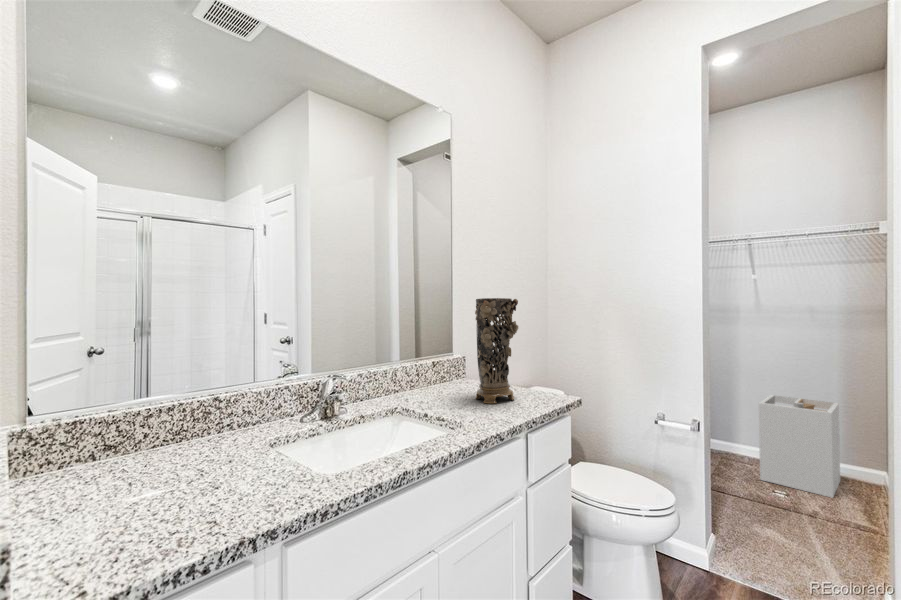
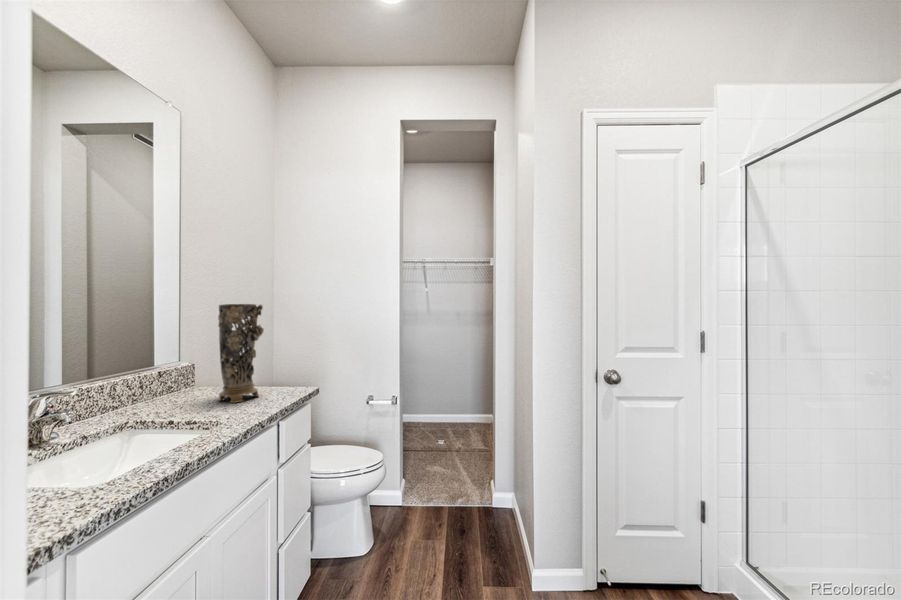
laundry hamper: present [759,395,840,498] -> none [428,375,471,437]

